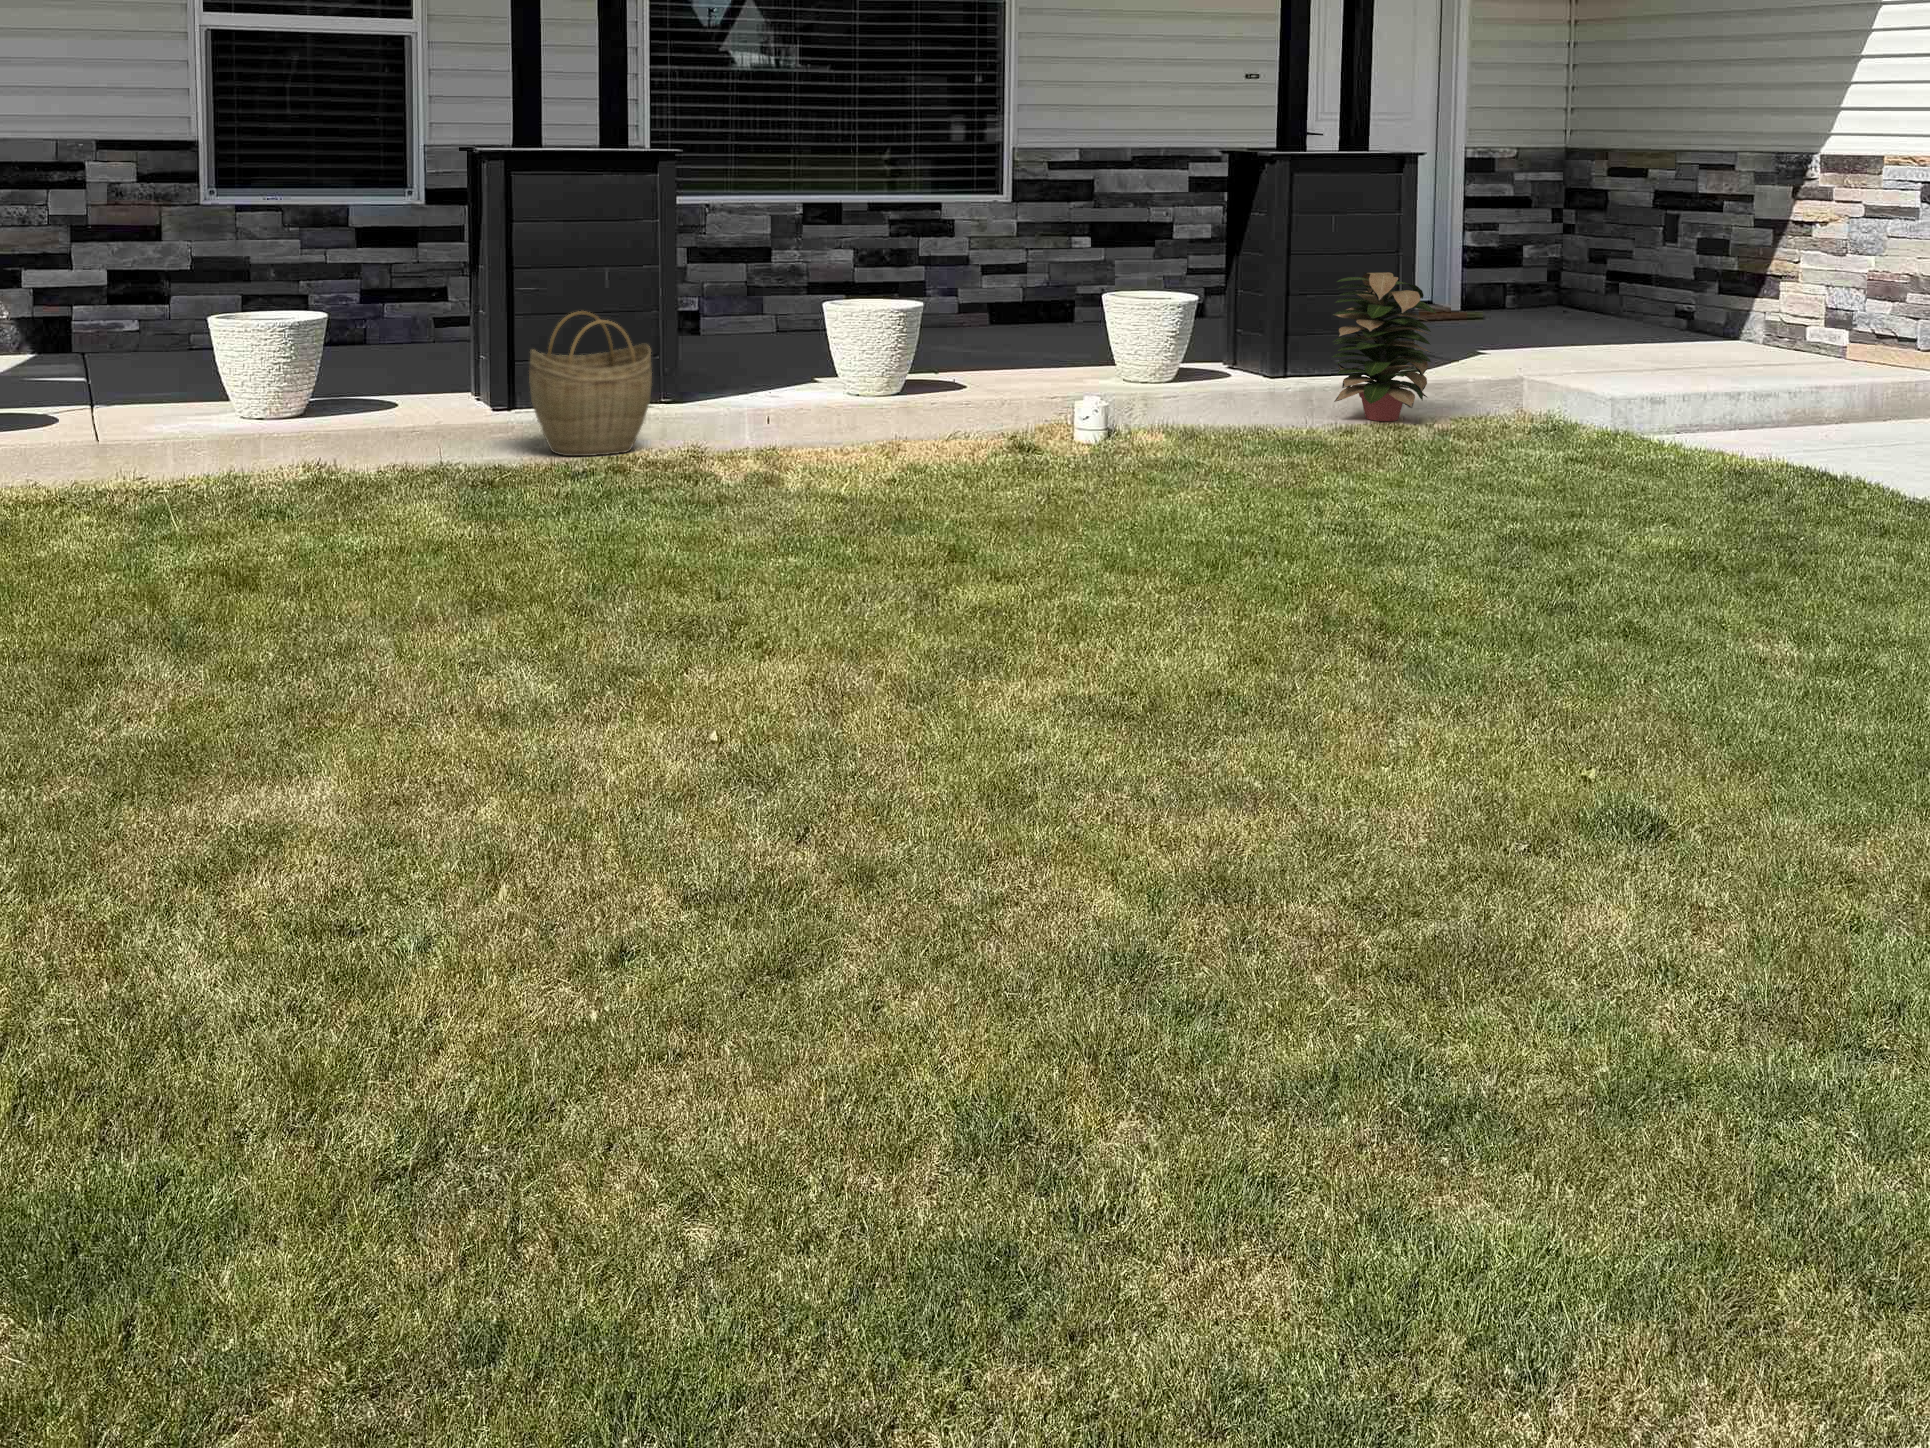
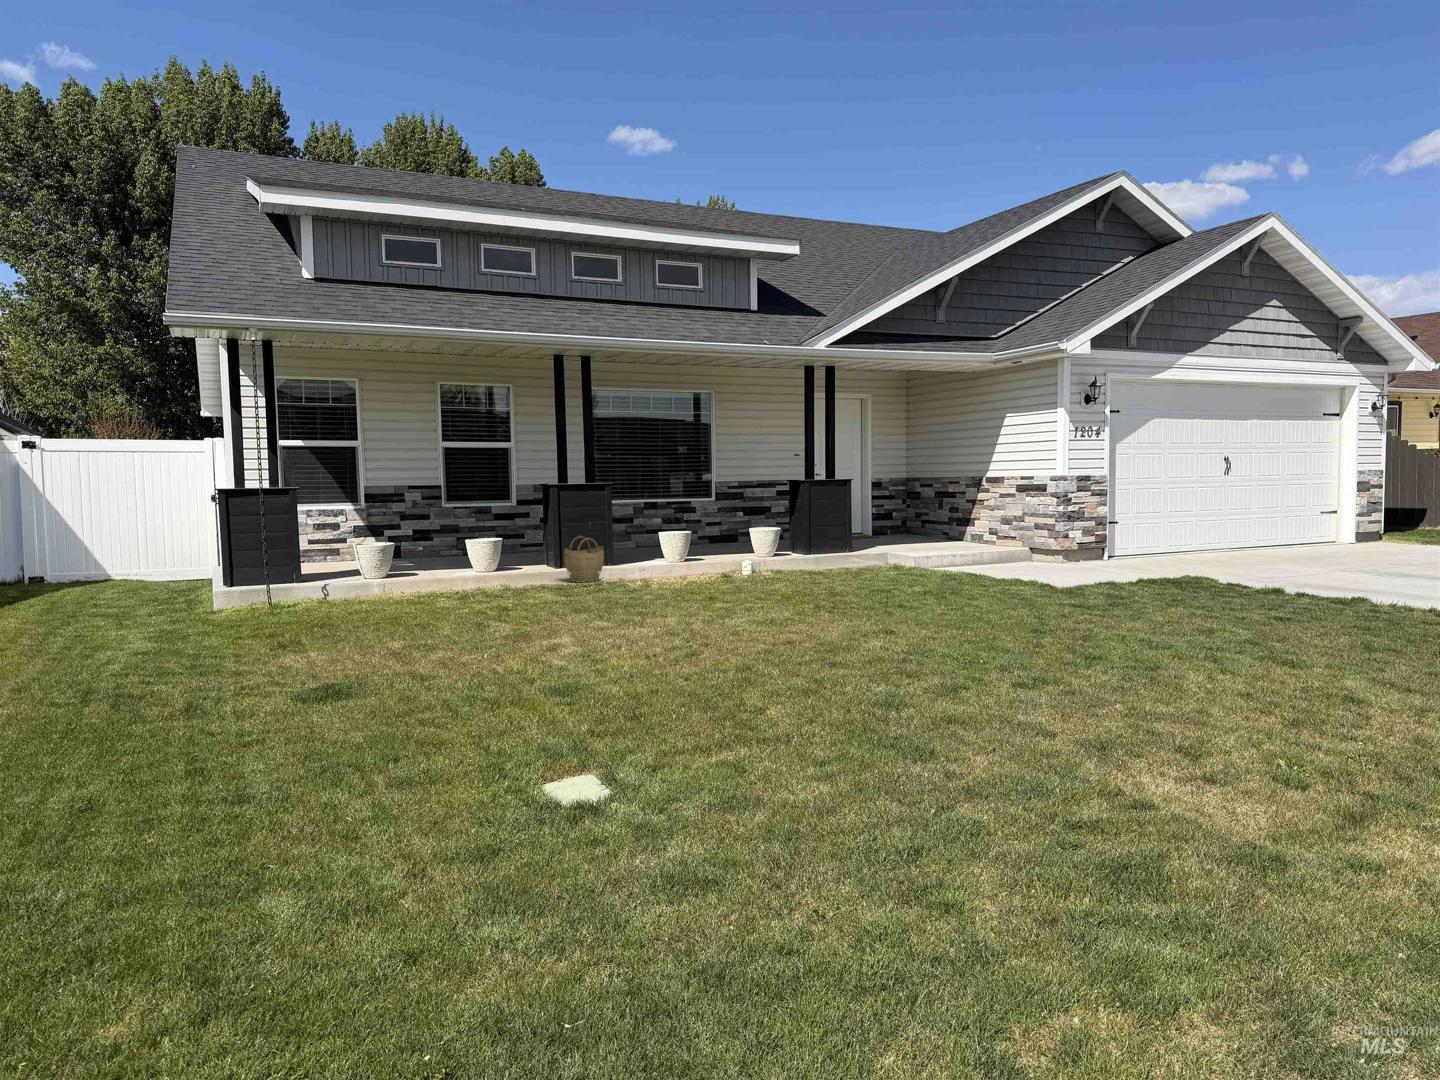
decorative plant: present [1332,272,1436,421] -> none [823,518,857,566]

